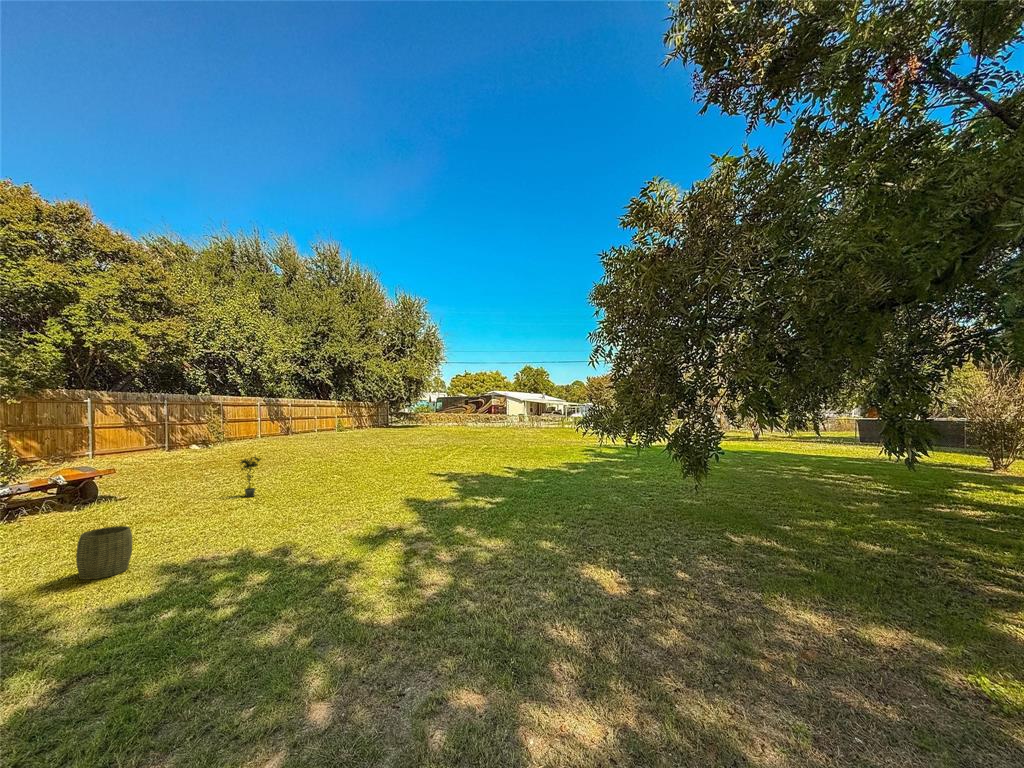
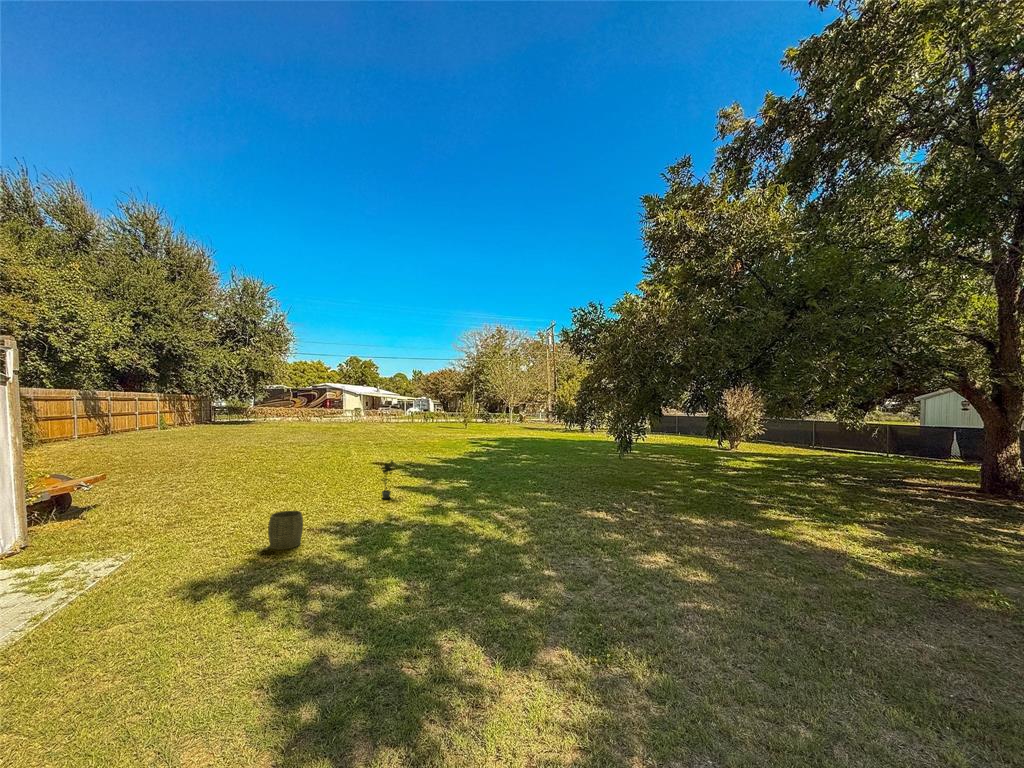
potted plant: present [240,457,261,497] -> present [381,460,395,499]

